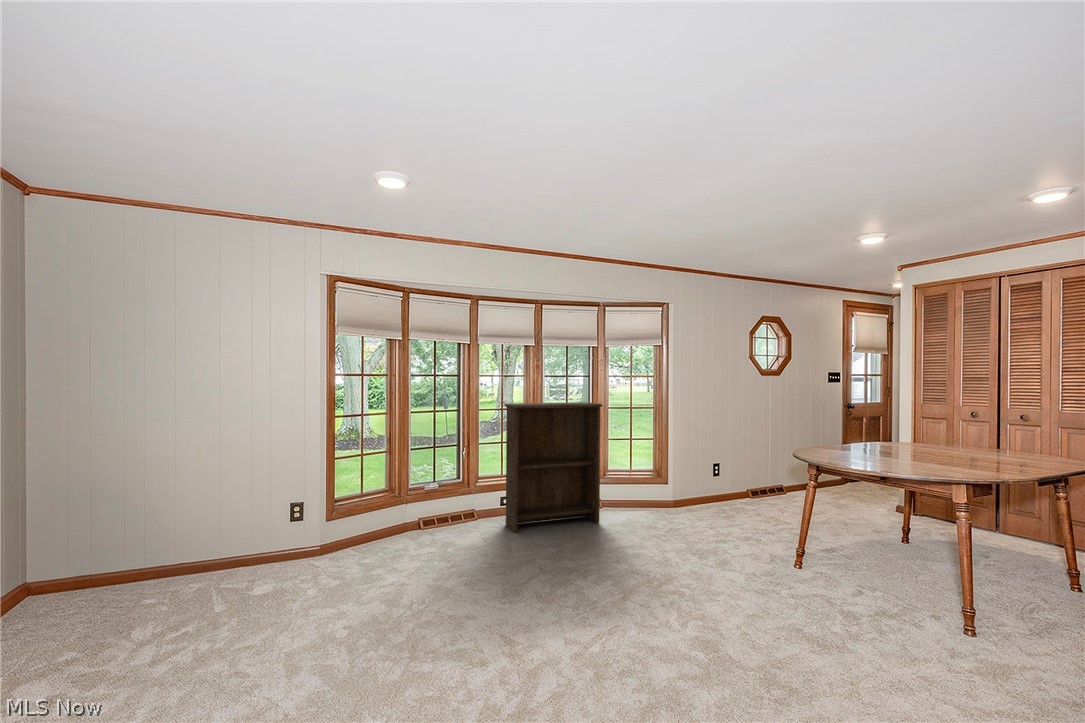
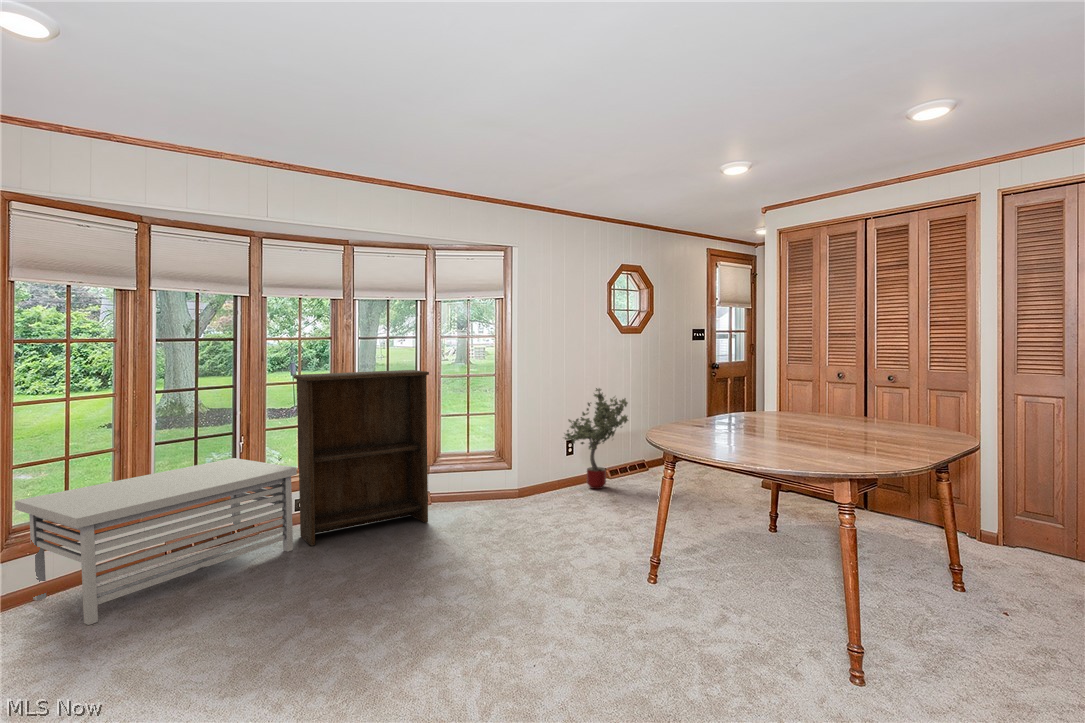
potted tree: none [709,421,768,508] -> present [563,388,628,489]
storage bench: none [336,463,506,570] -> present [15,458,297,625]

